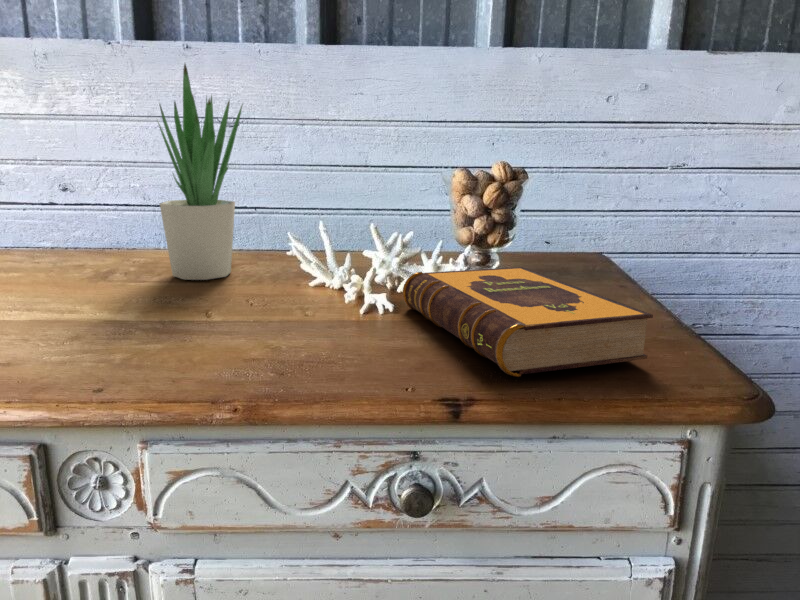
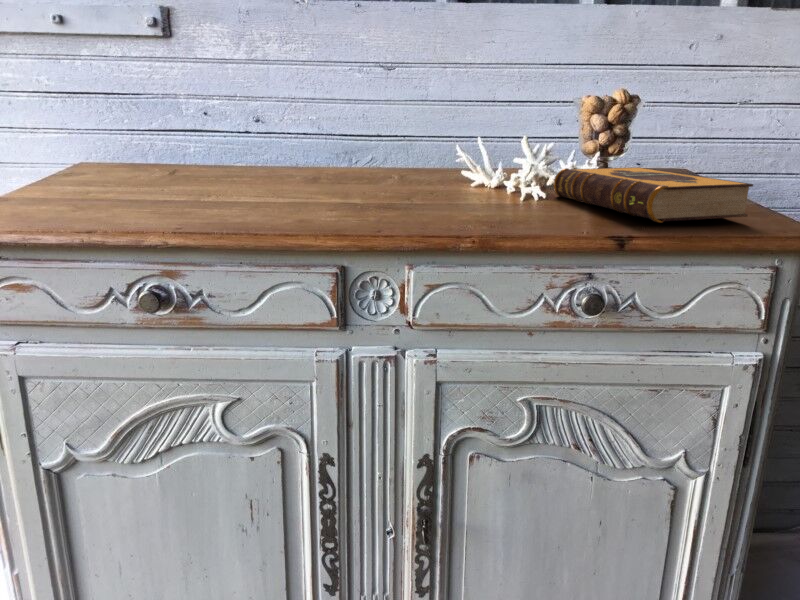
potted plant: present [158,64,242,280] -> none [357,13,421,181]

